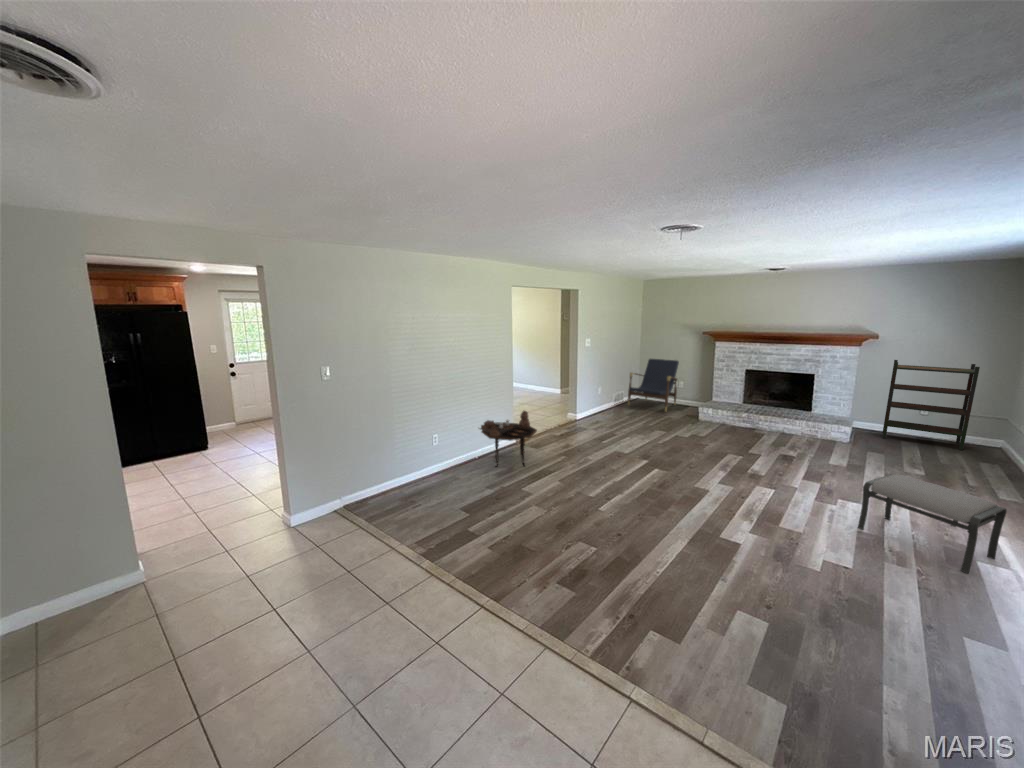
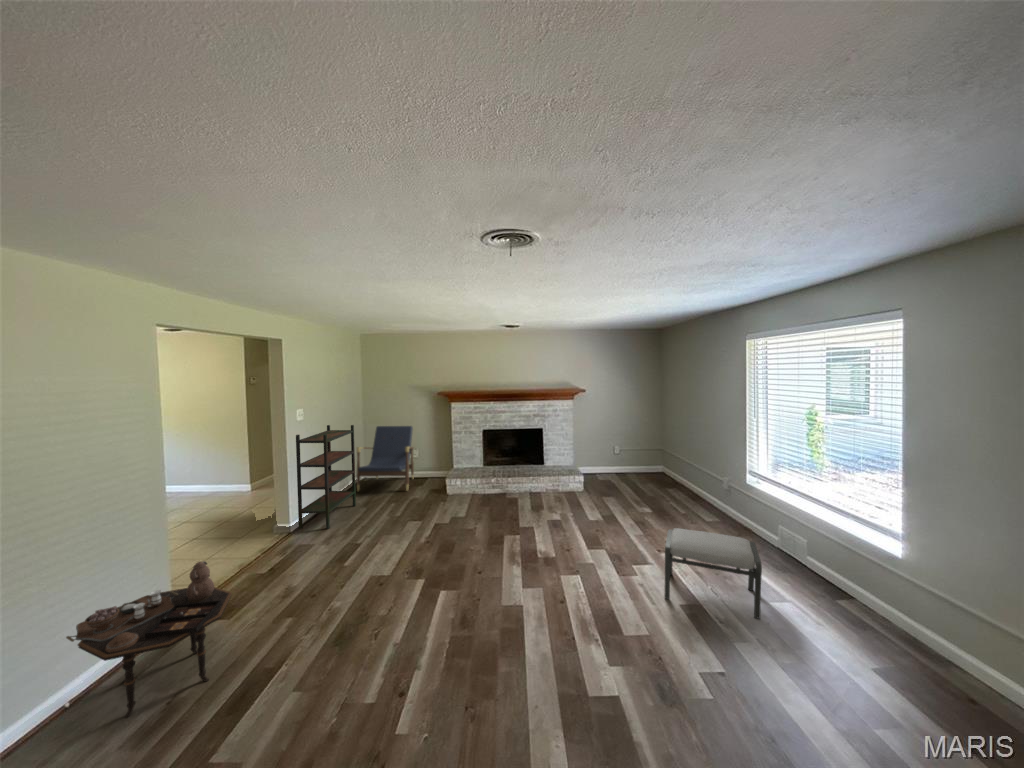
bookshelf: present [882,360,980,450] -> present [296,425,356,529]

